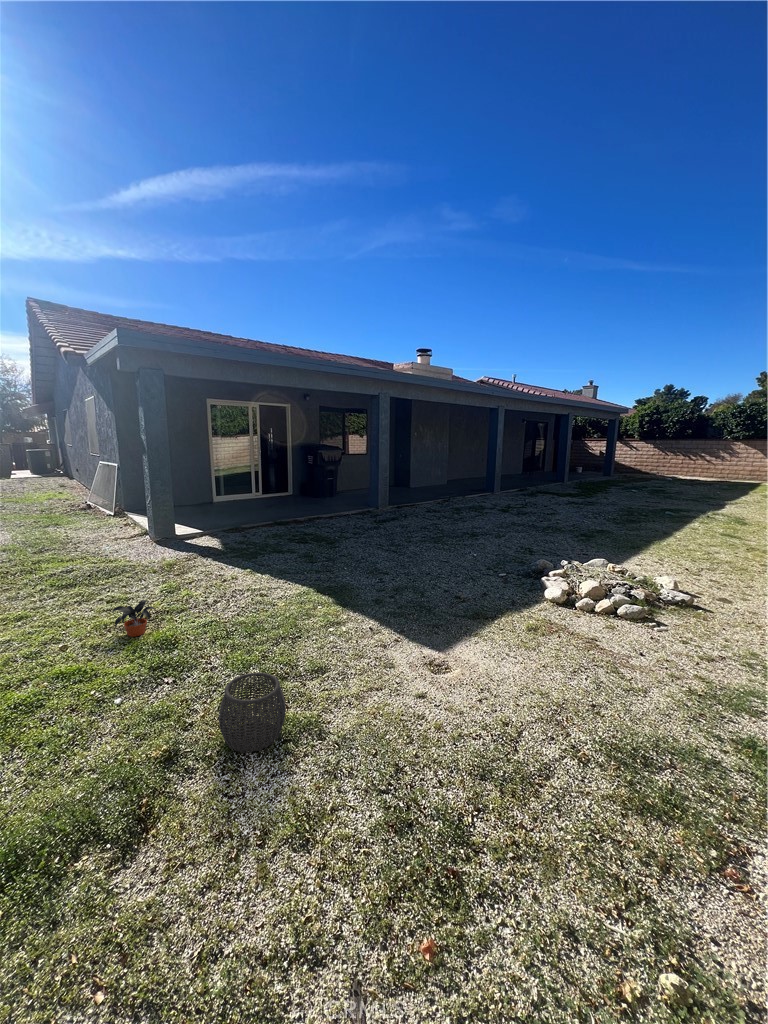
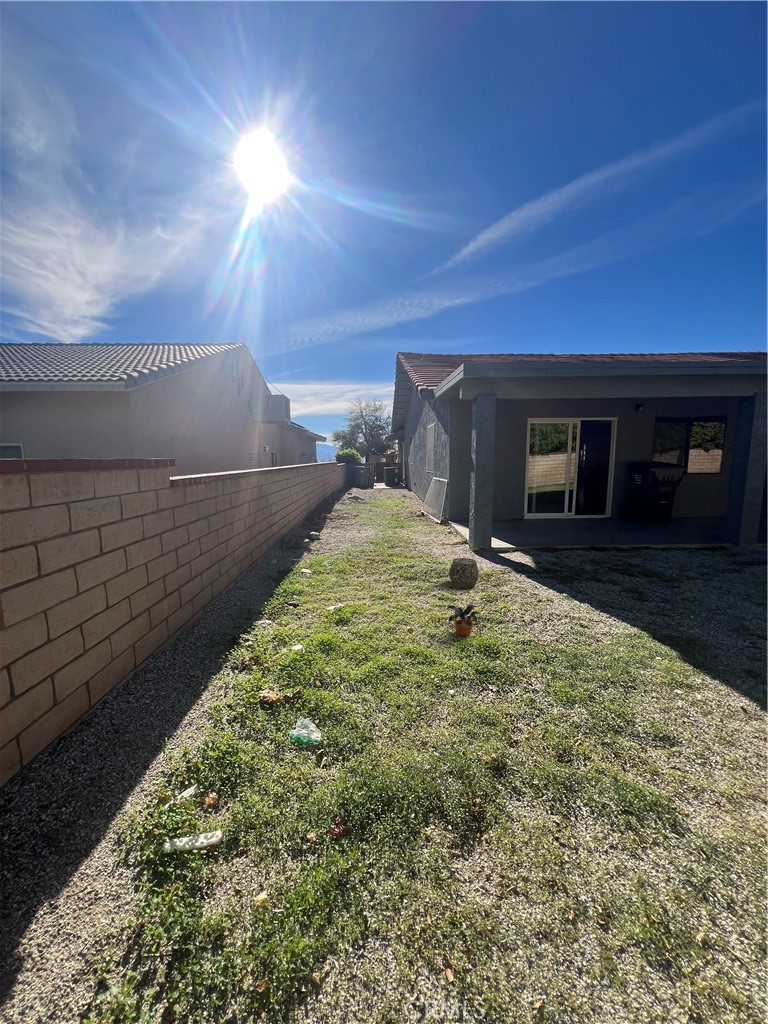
woven basket: present [219,673,286,753] -> present [449,558,479,588]

